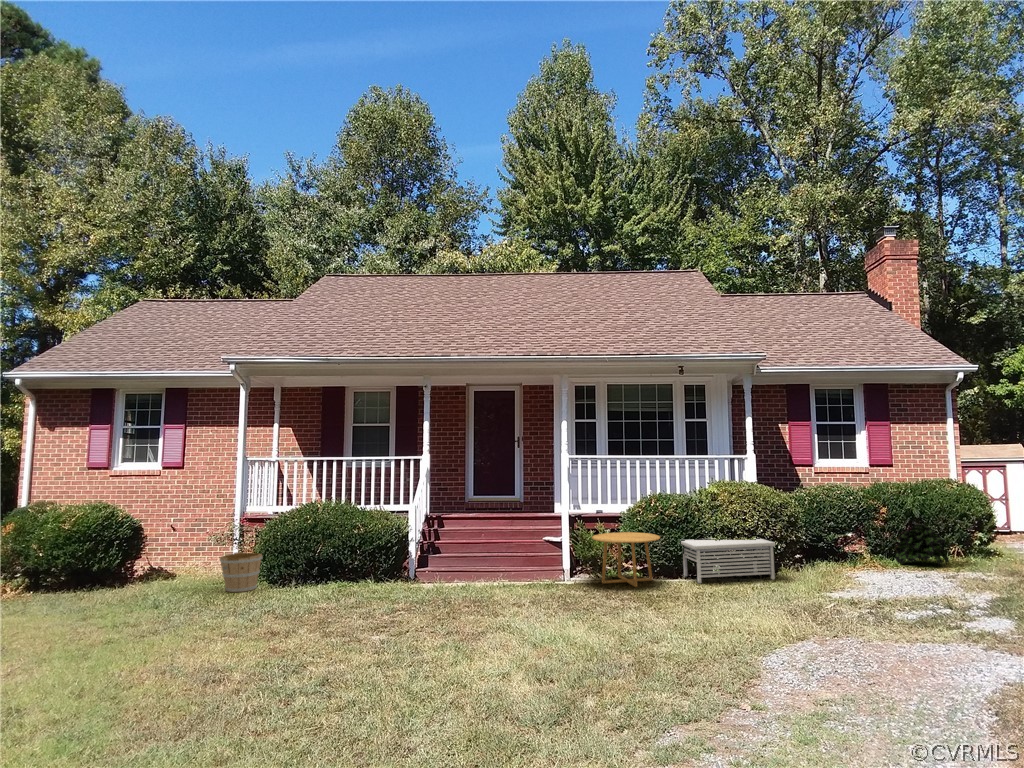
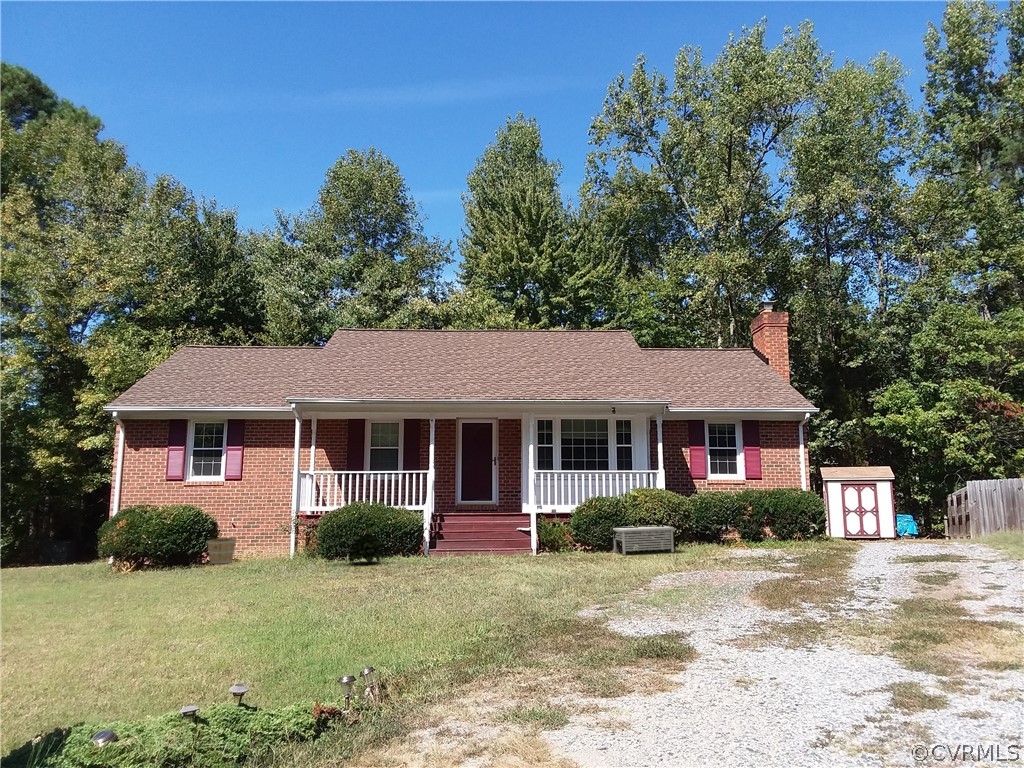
potted plant: present [896,524,949,565] -> present [349,533,385,564]
round table: present [592,532,660,587] -> none [552,523,598,557]
wooden bucket: present [220,552,263,592] -> present [207,538,236,564]

